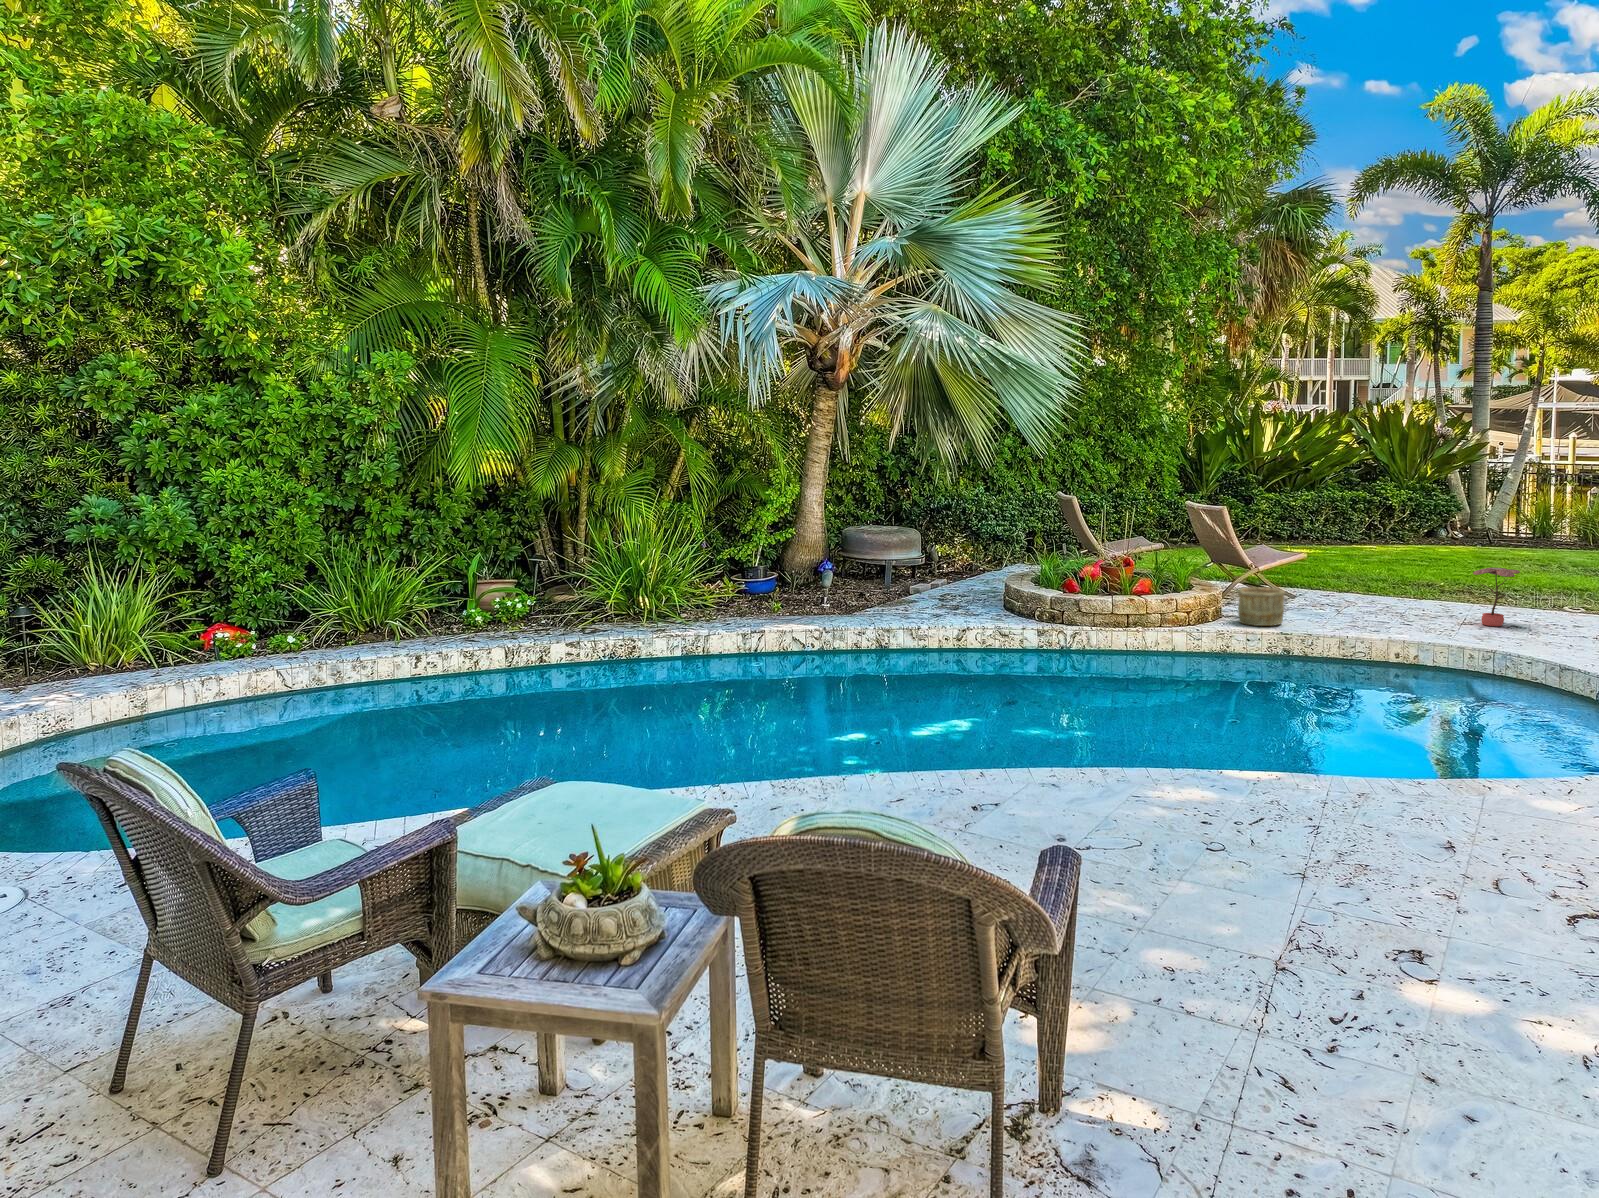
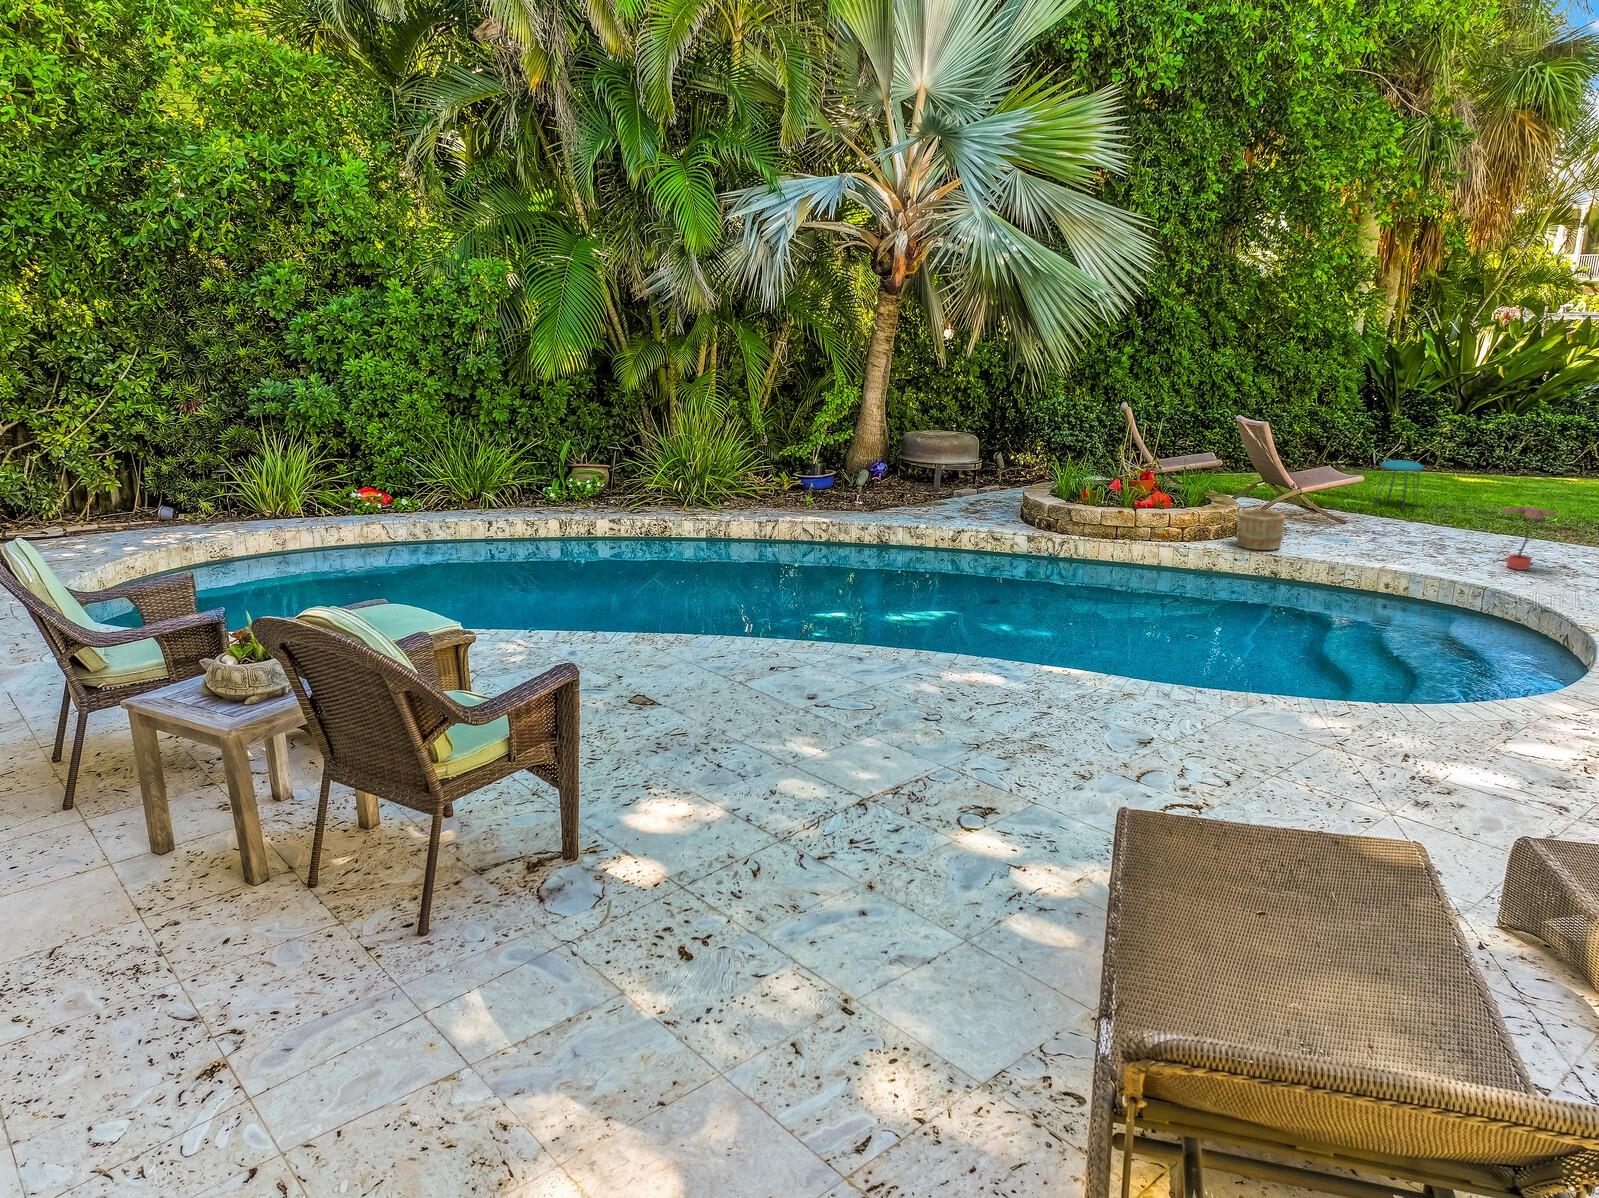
stool: none [1303,541,1345,588] -> present [1373,460,1424,511]

